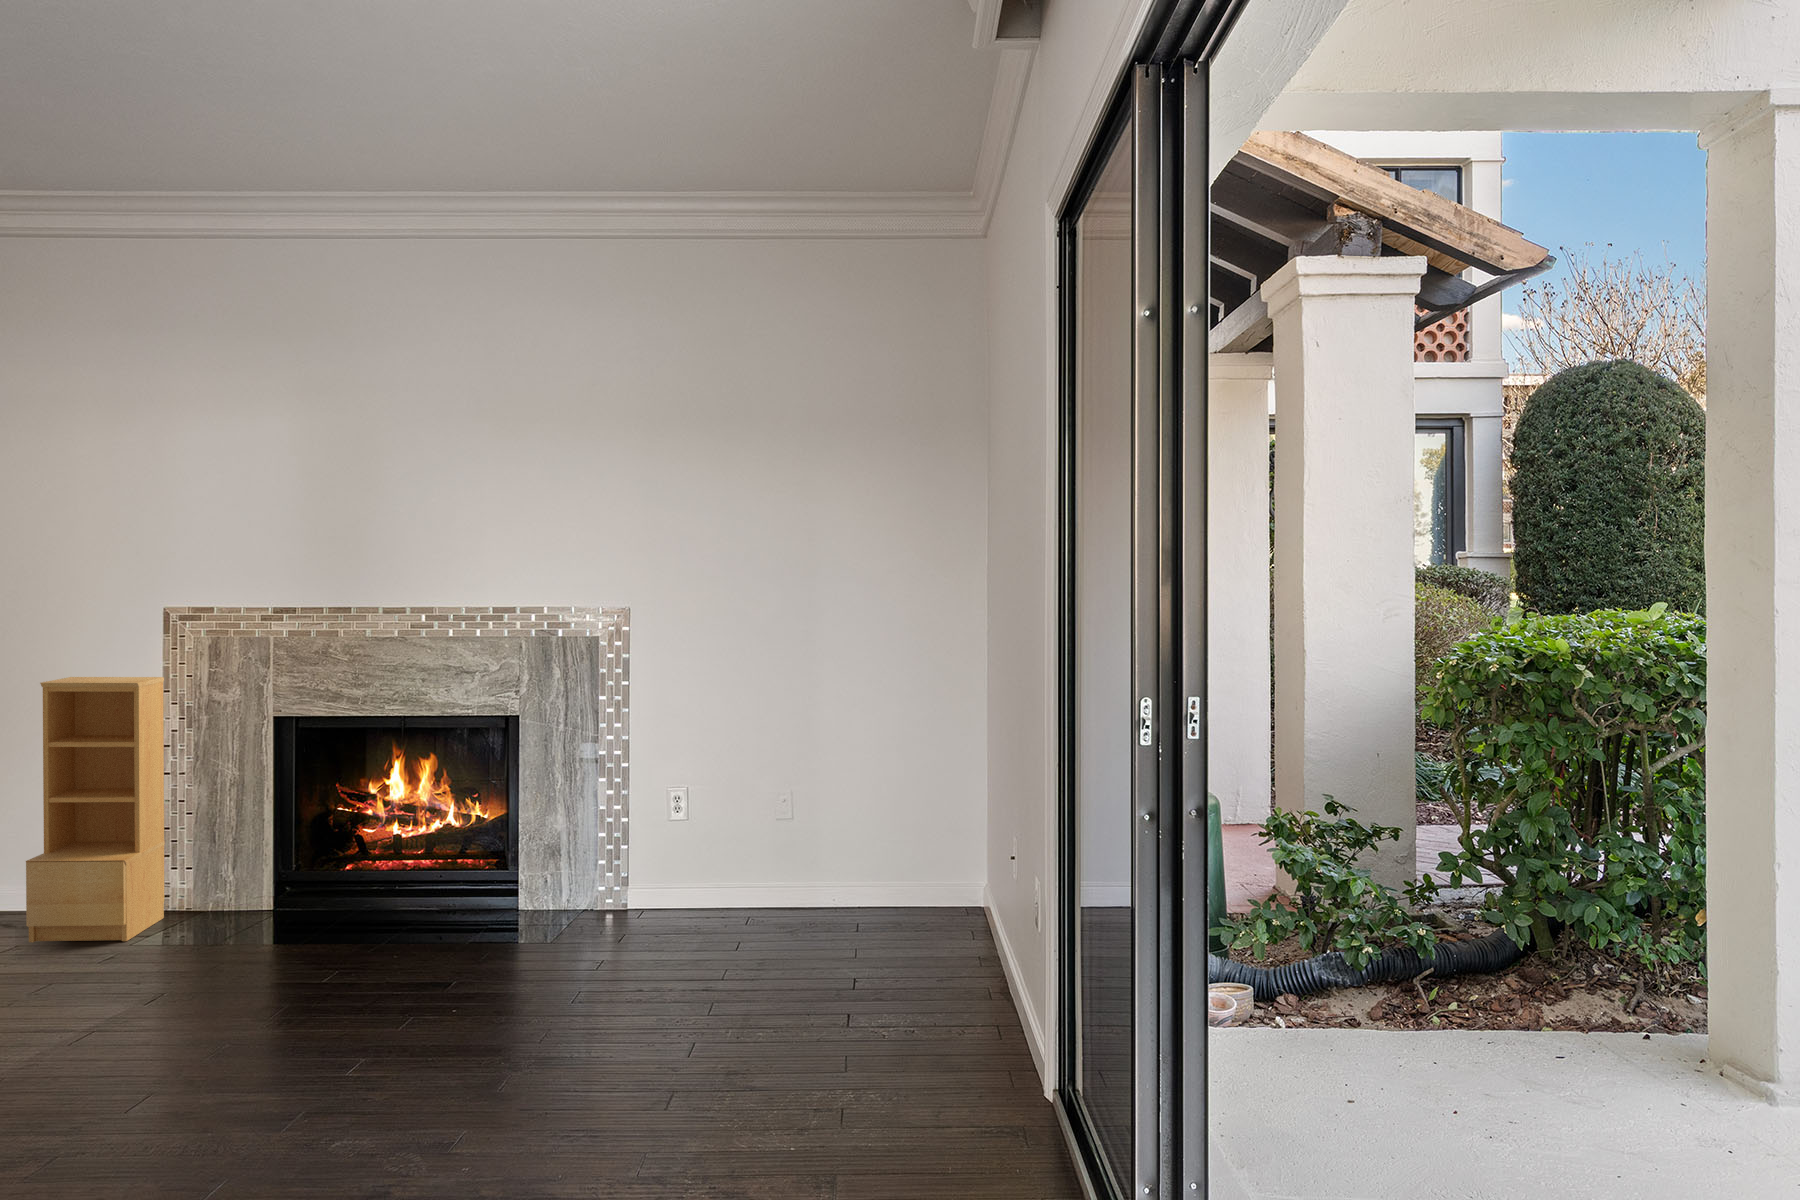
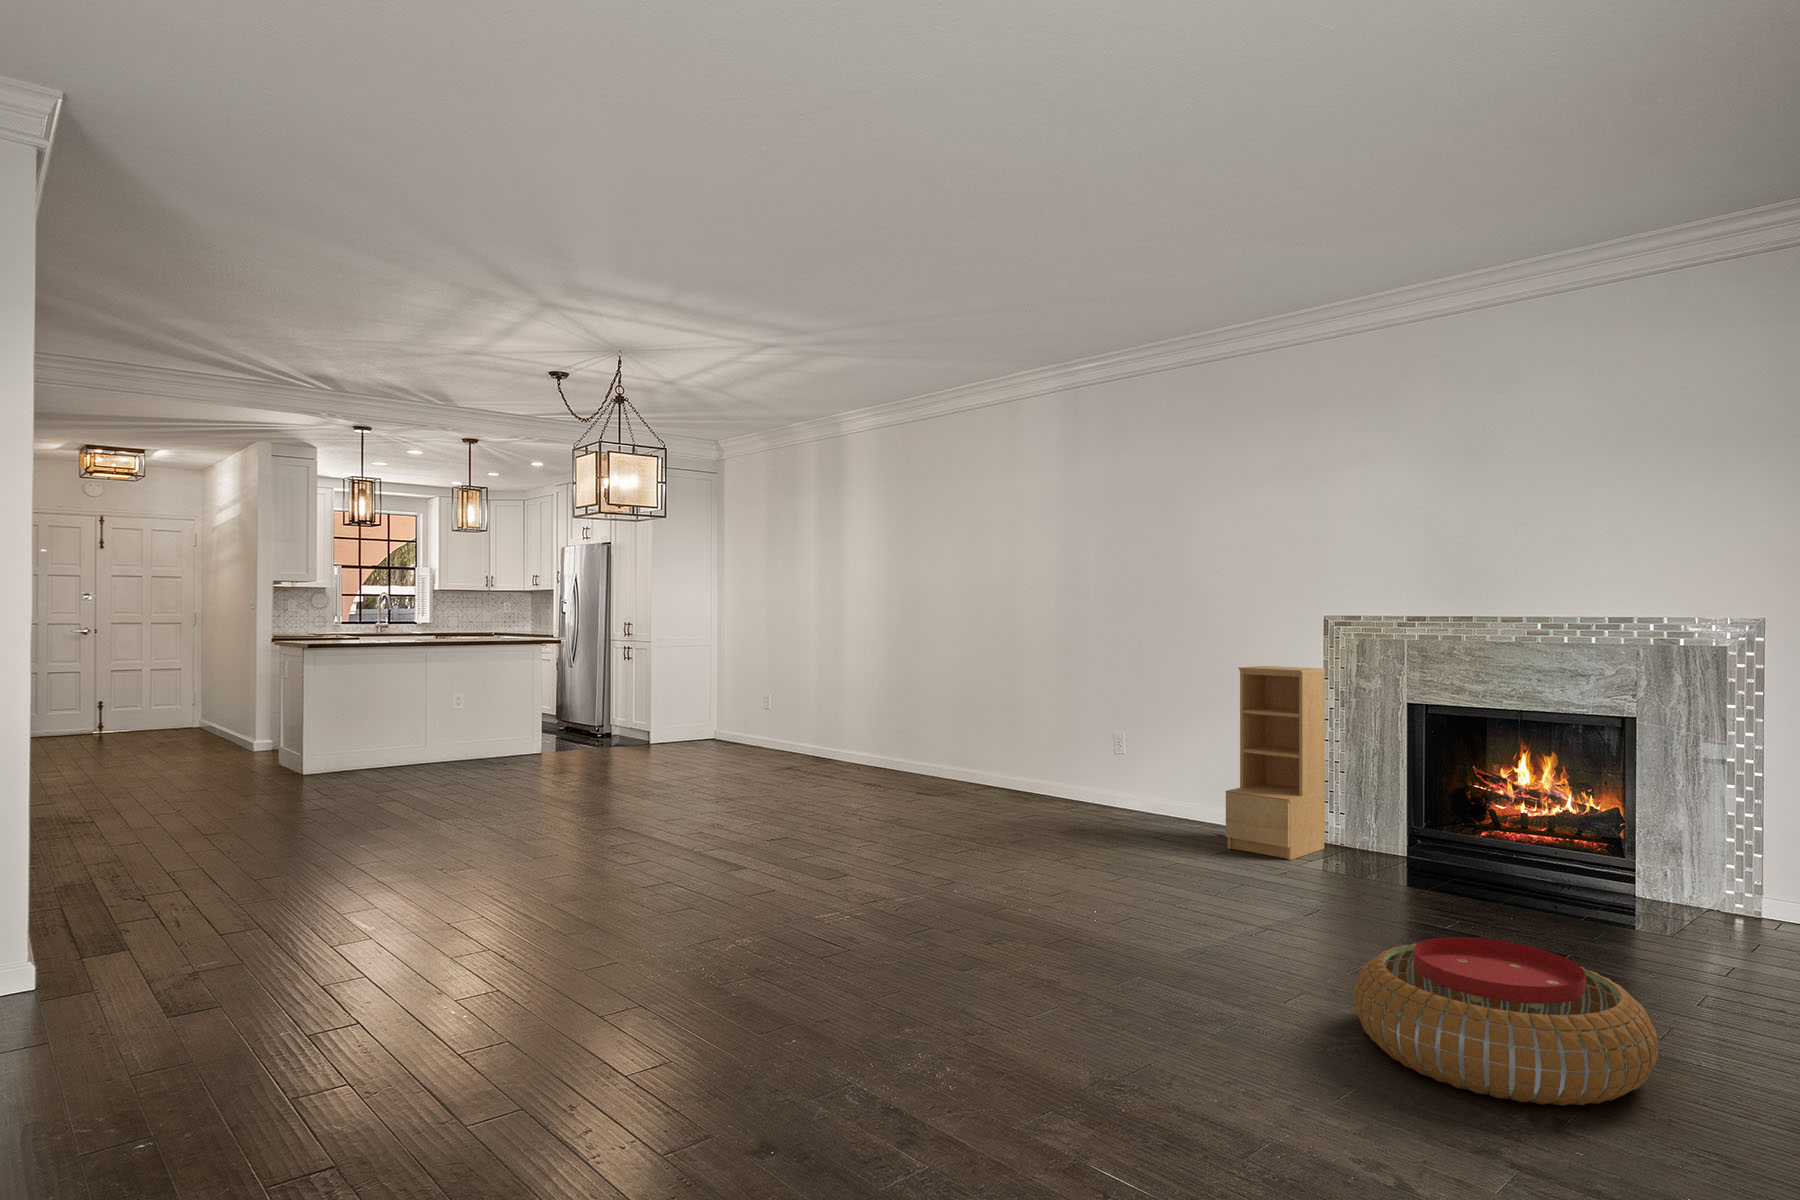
pouf: none [301,979,588,1140] -> present [1354,937,1658,1106]

